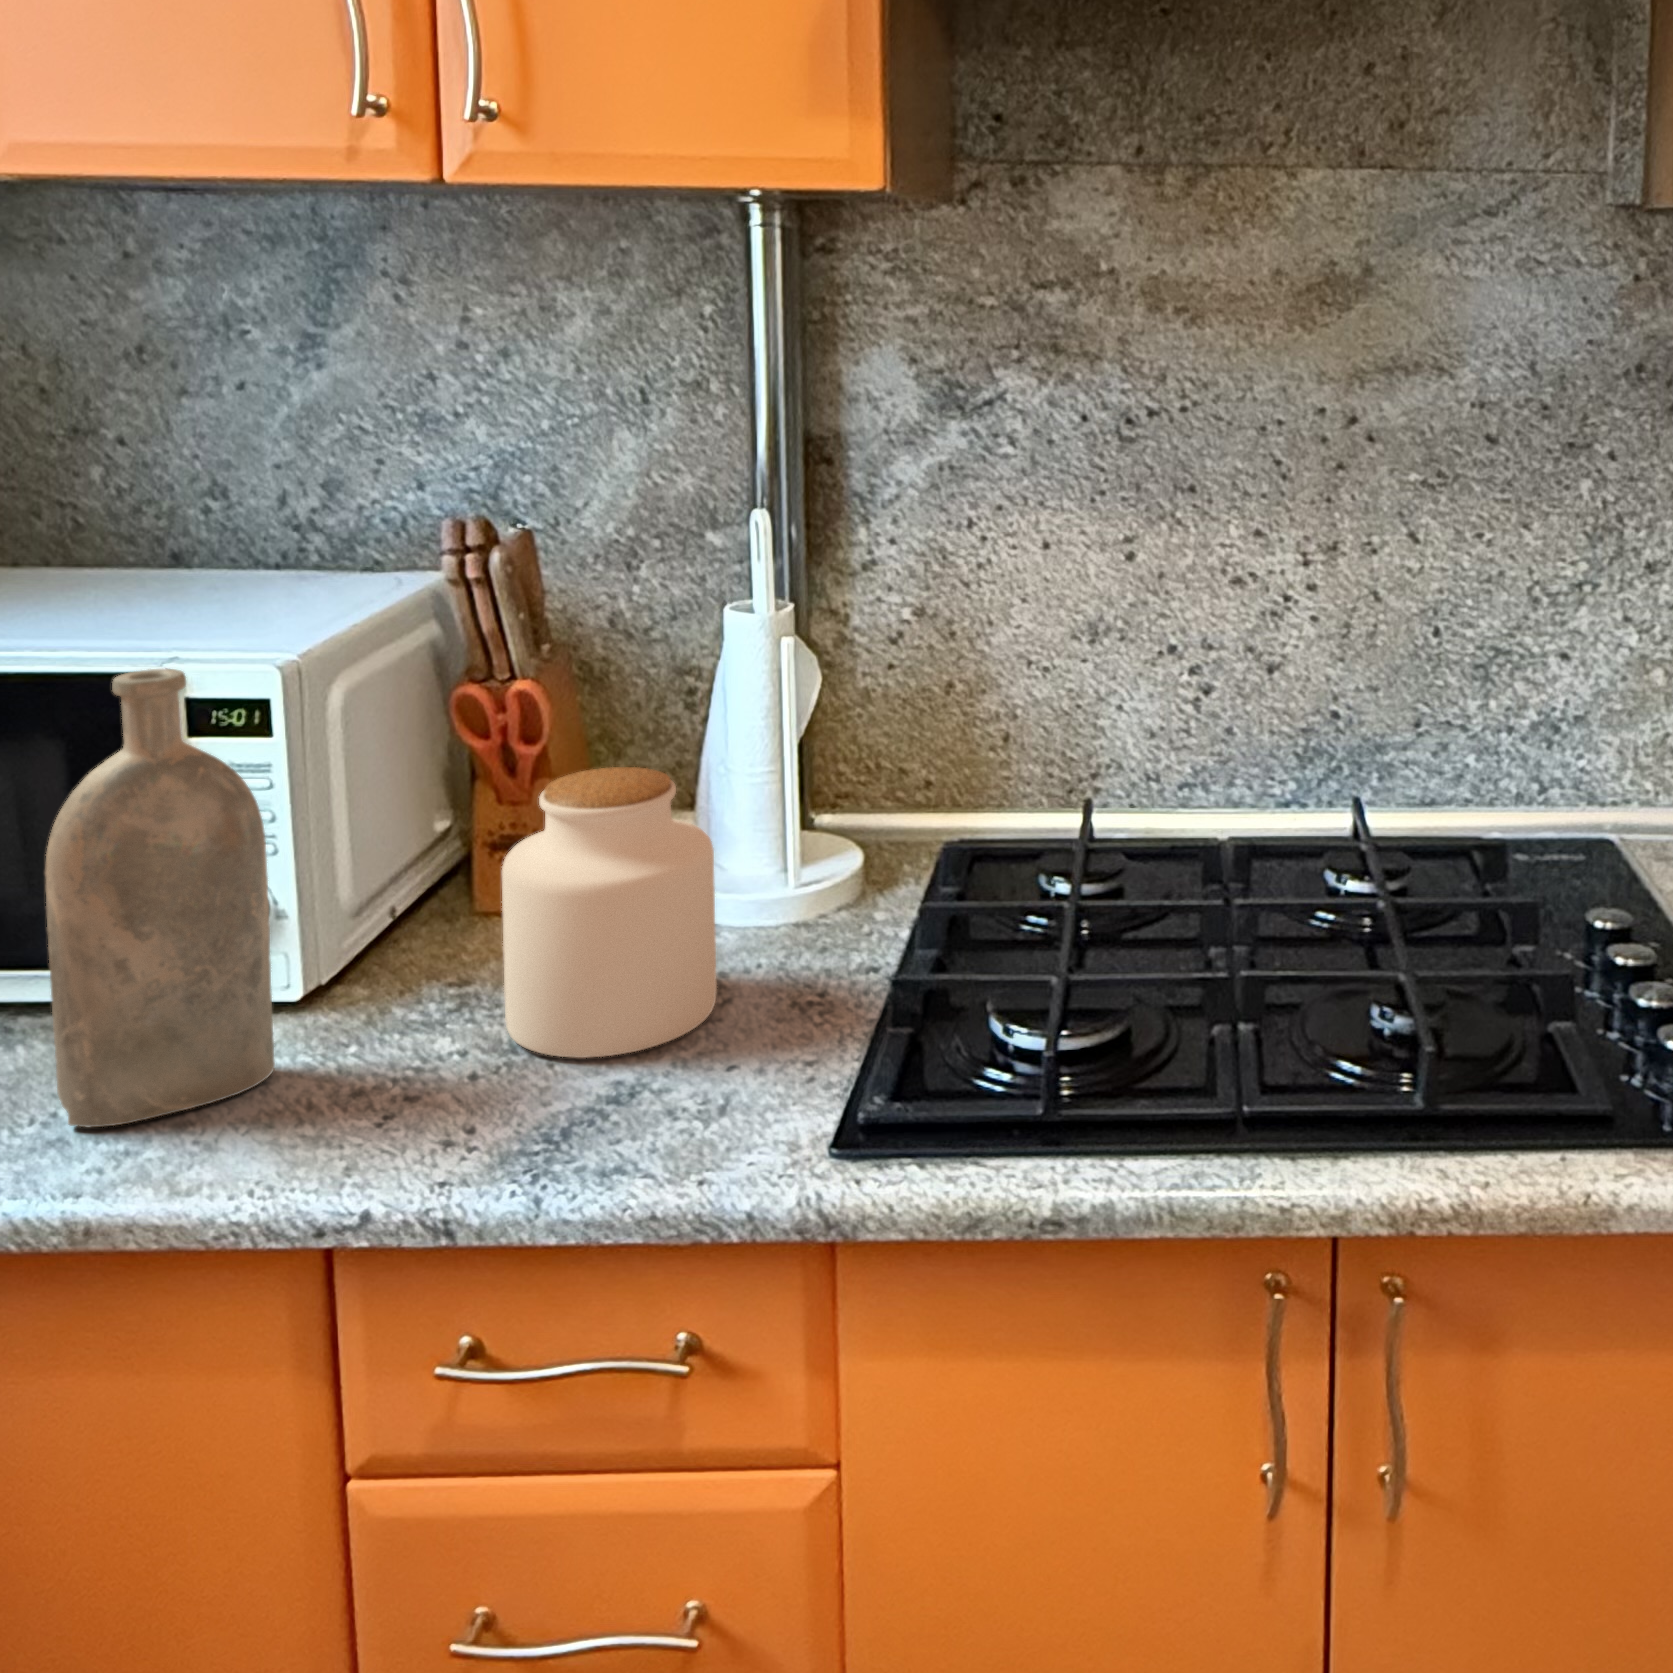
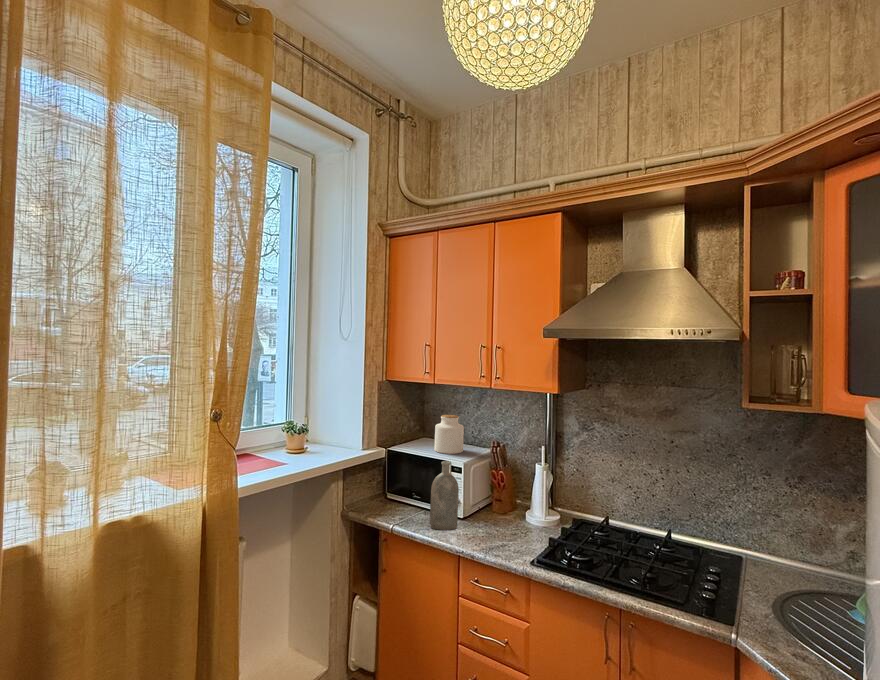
jar: present [502,767,717,1058] -> present [434,415,464,454]

